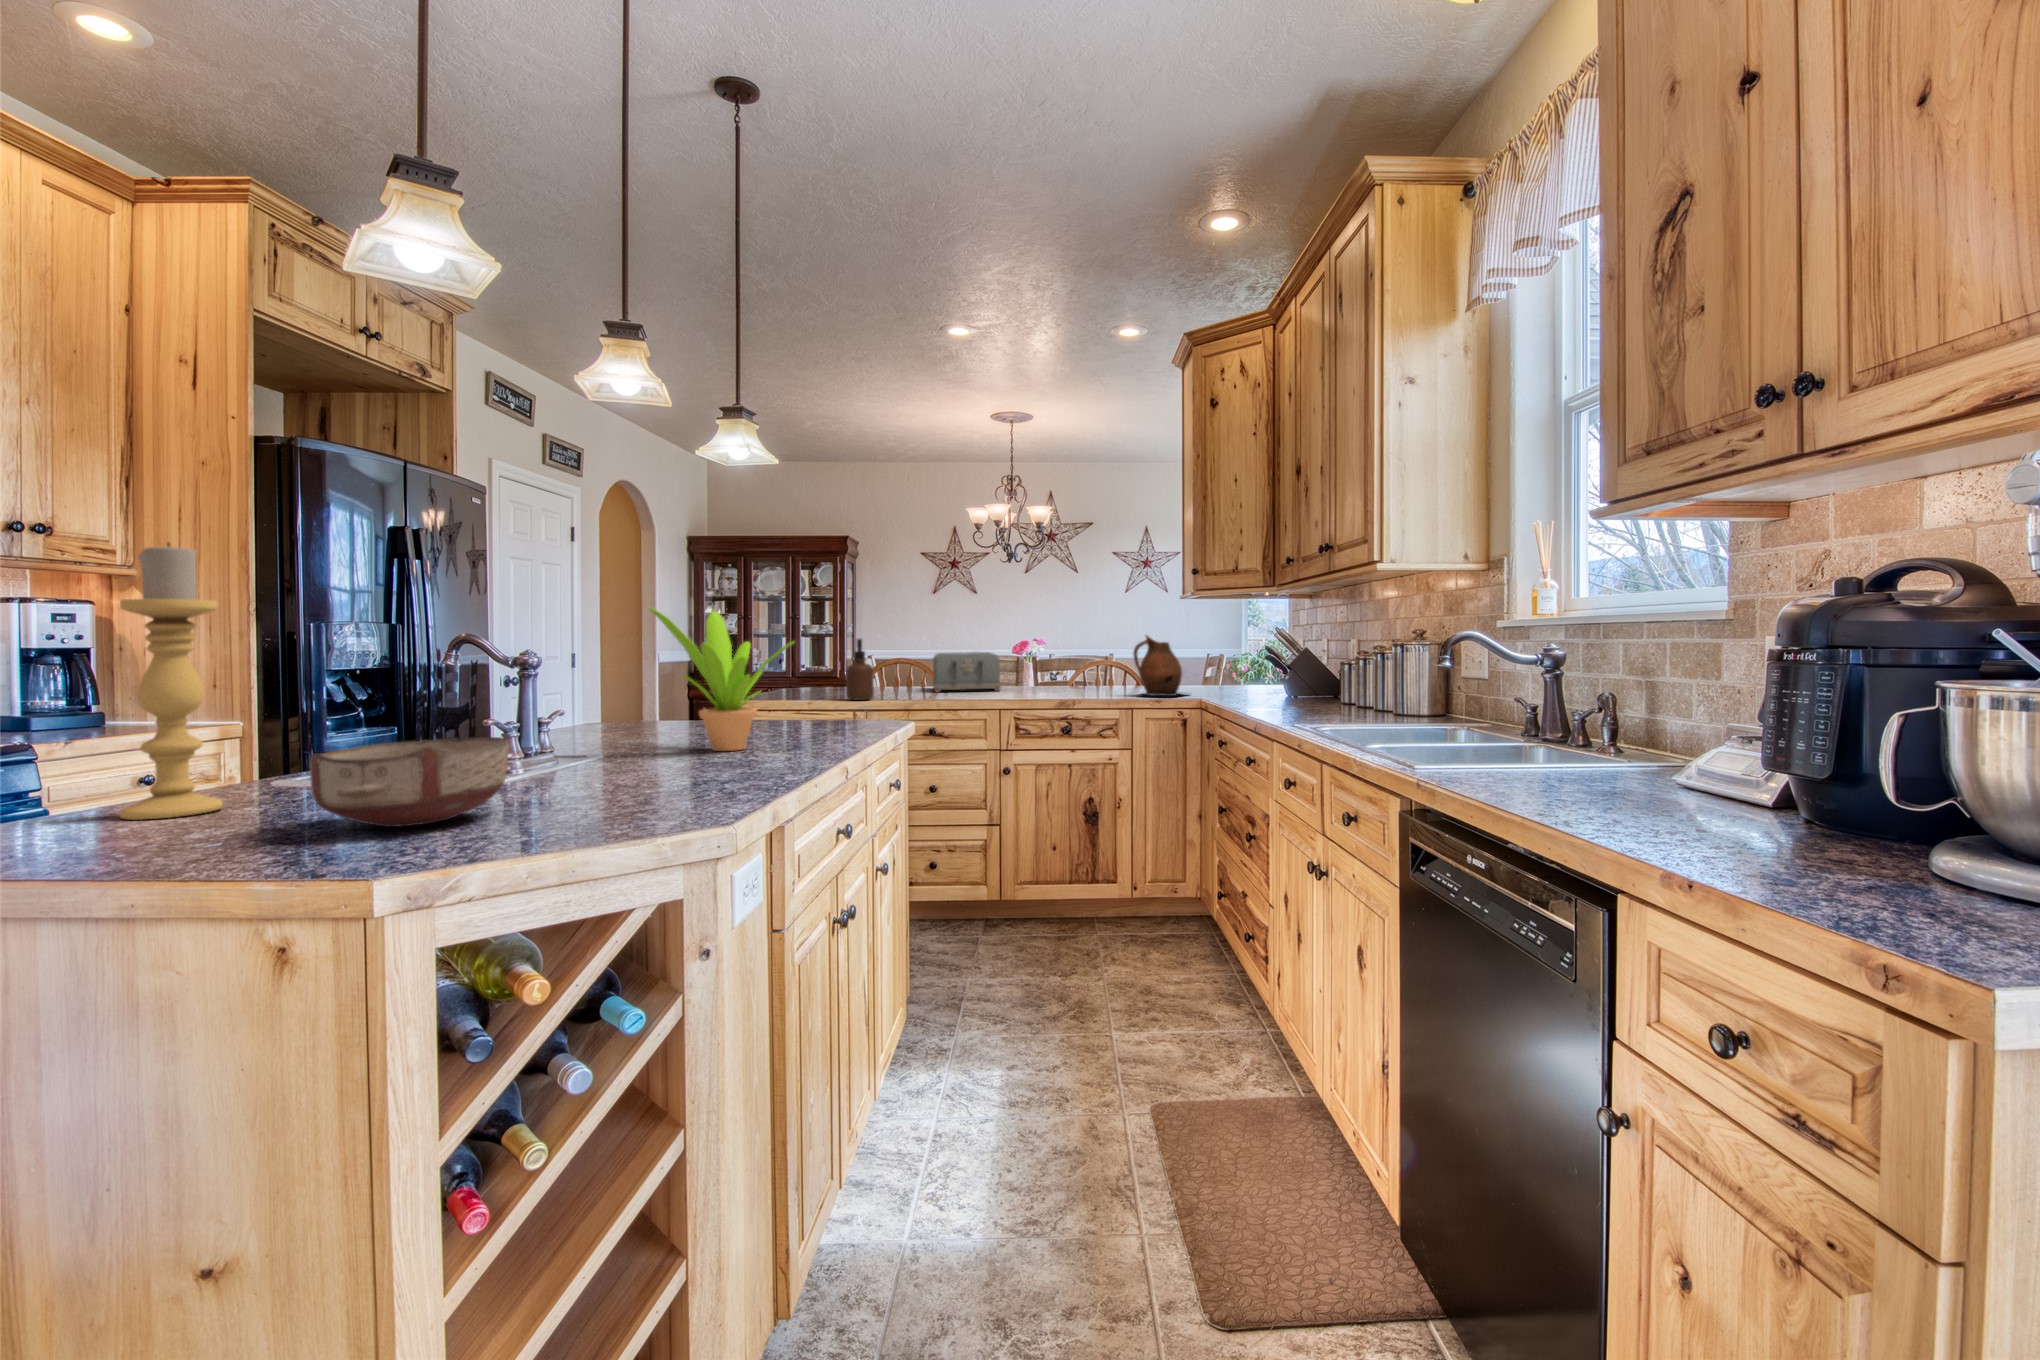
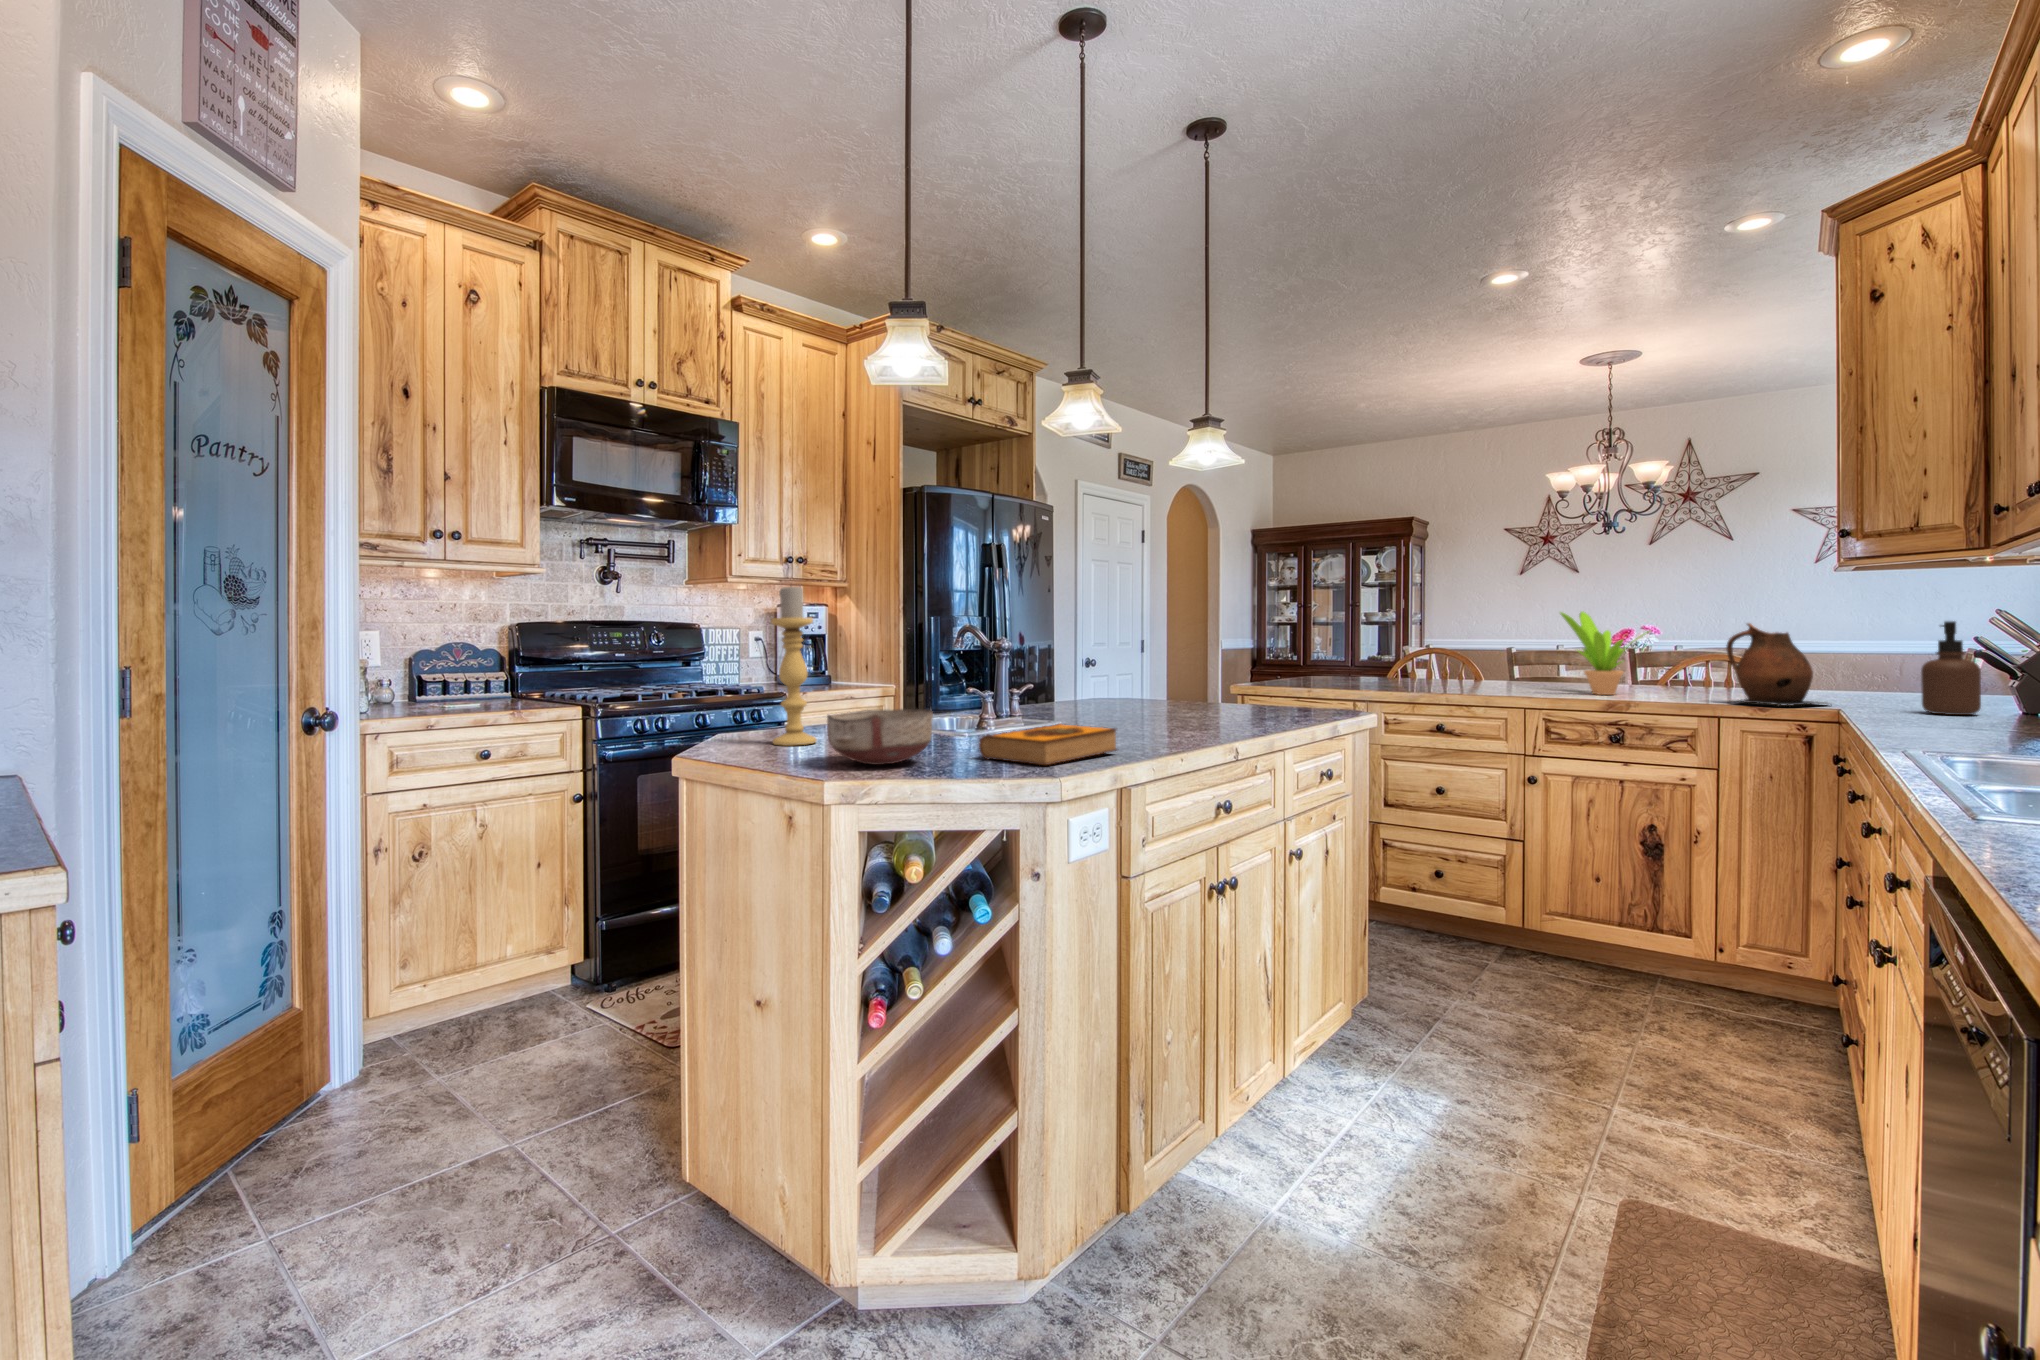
potted plant: present [650,608,794,751] -> present [1560,611,1645,695]
soap dispenser: present [846,639,874,701] -> present [1921,621,1981,715]
toaster: present [932,652,1001,692] -> none [1457,643,1546,688]
hardback book: none [567,745,741,800] -> present [979,724,1117,765]

